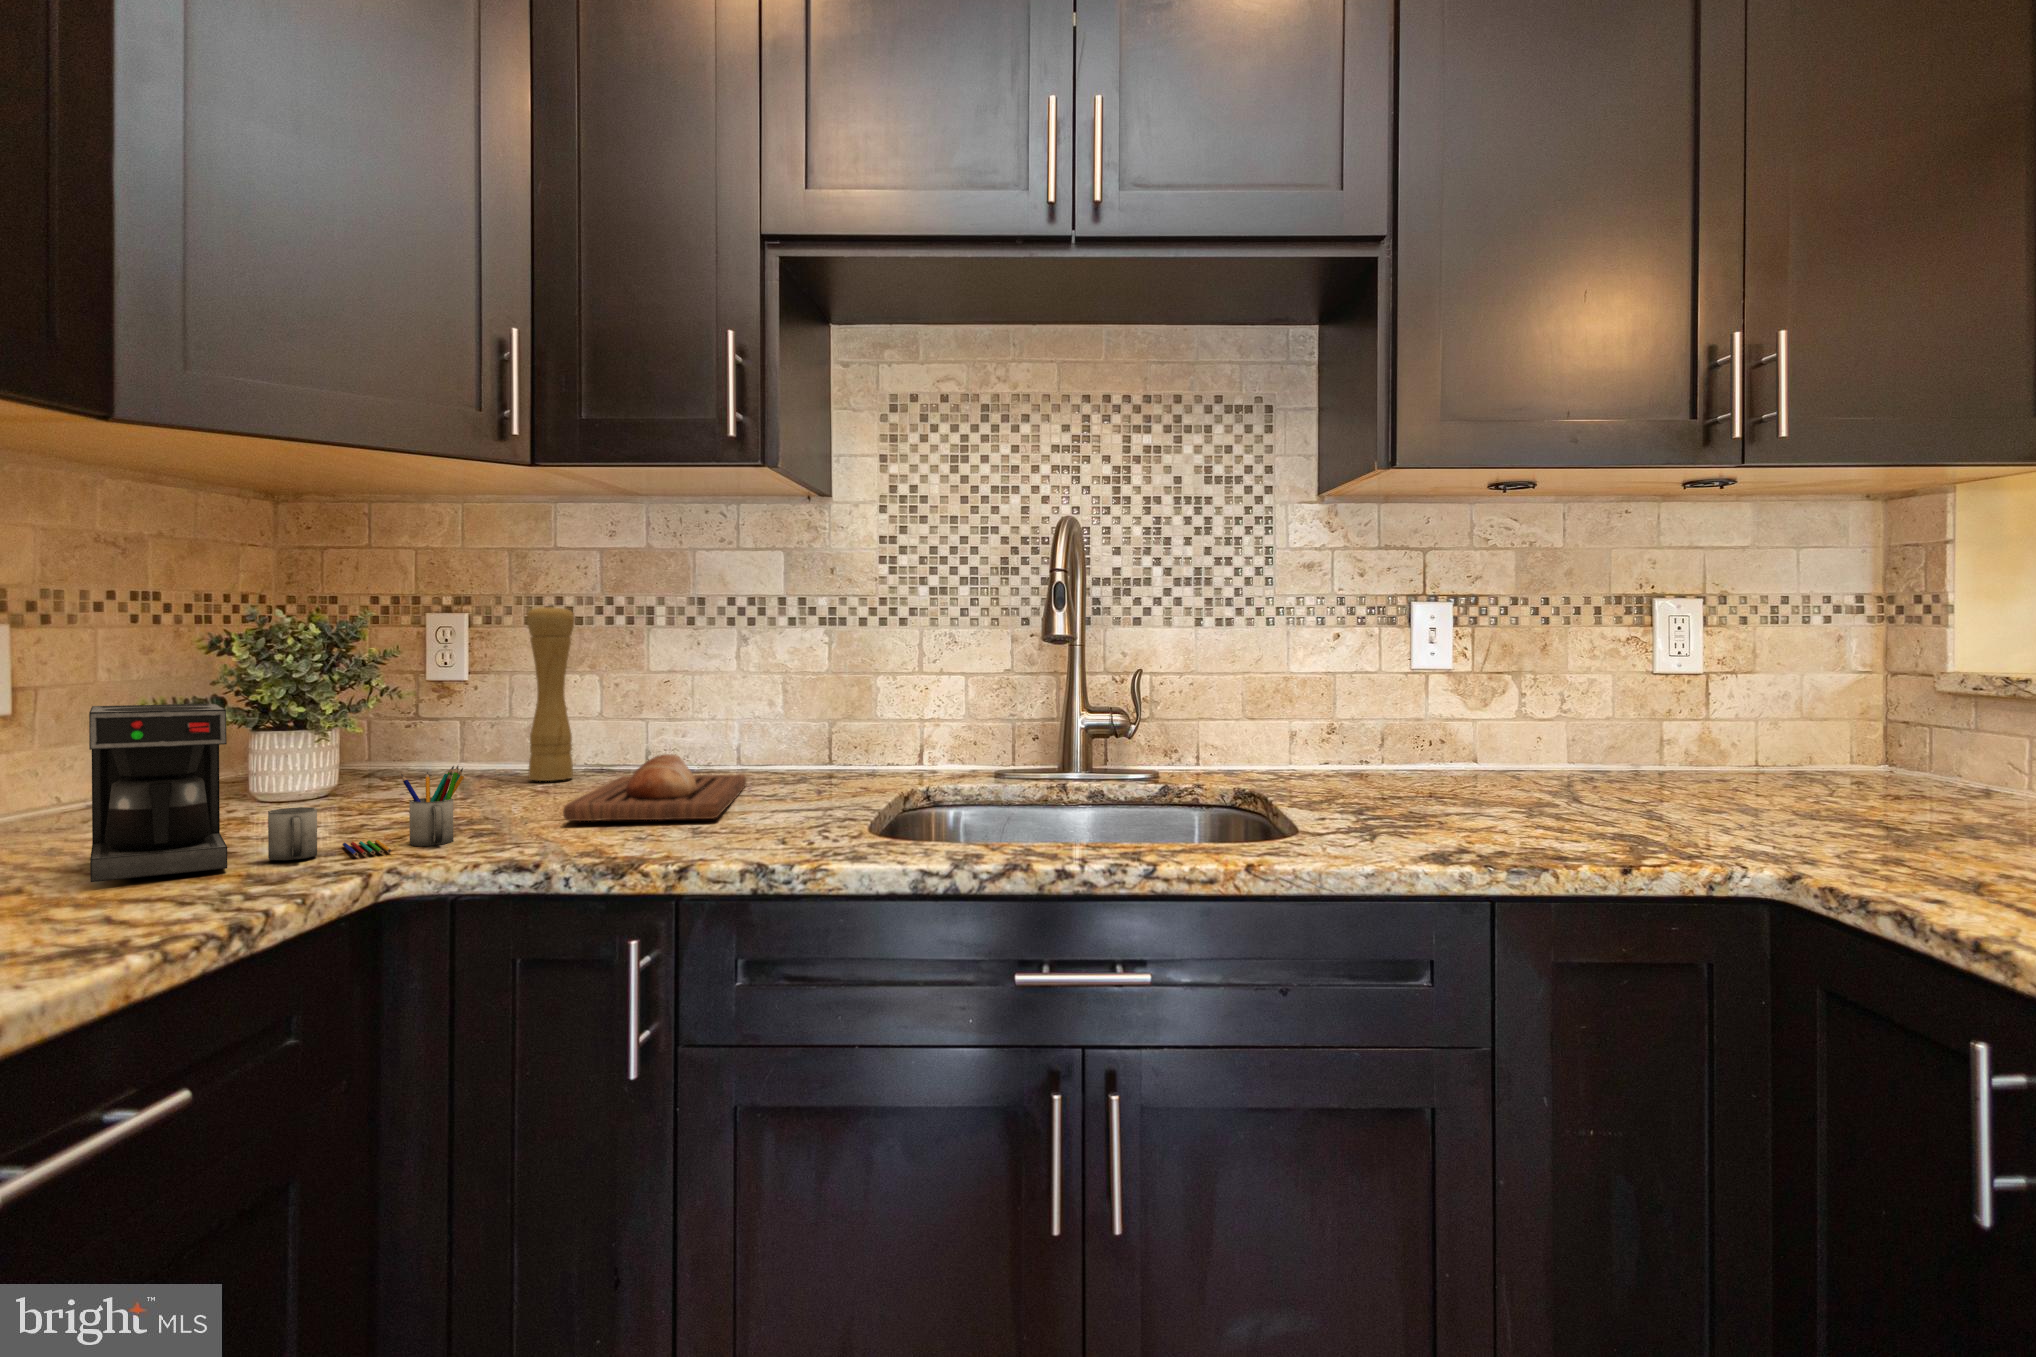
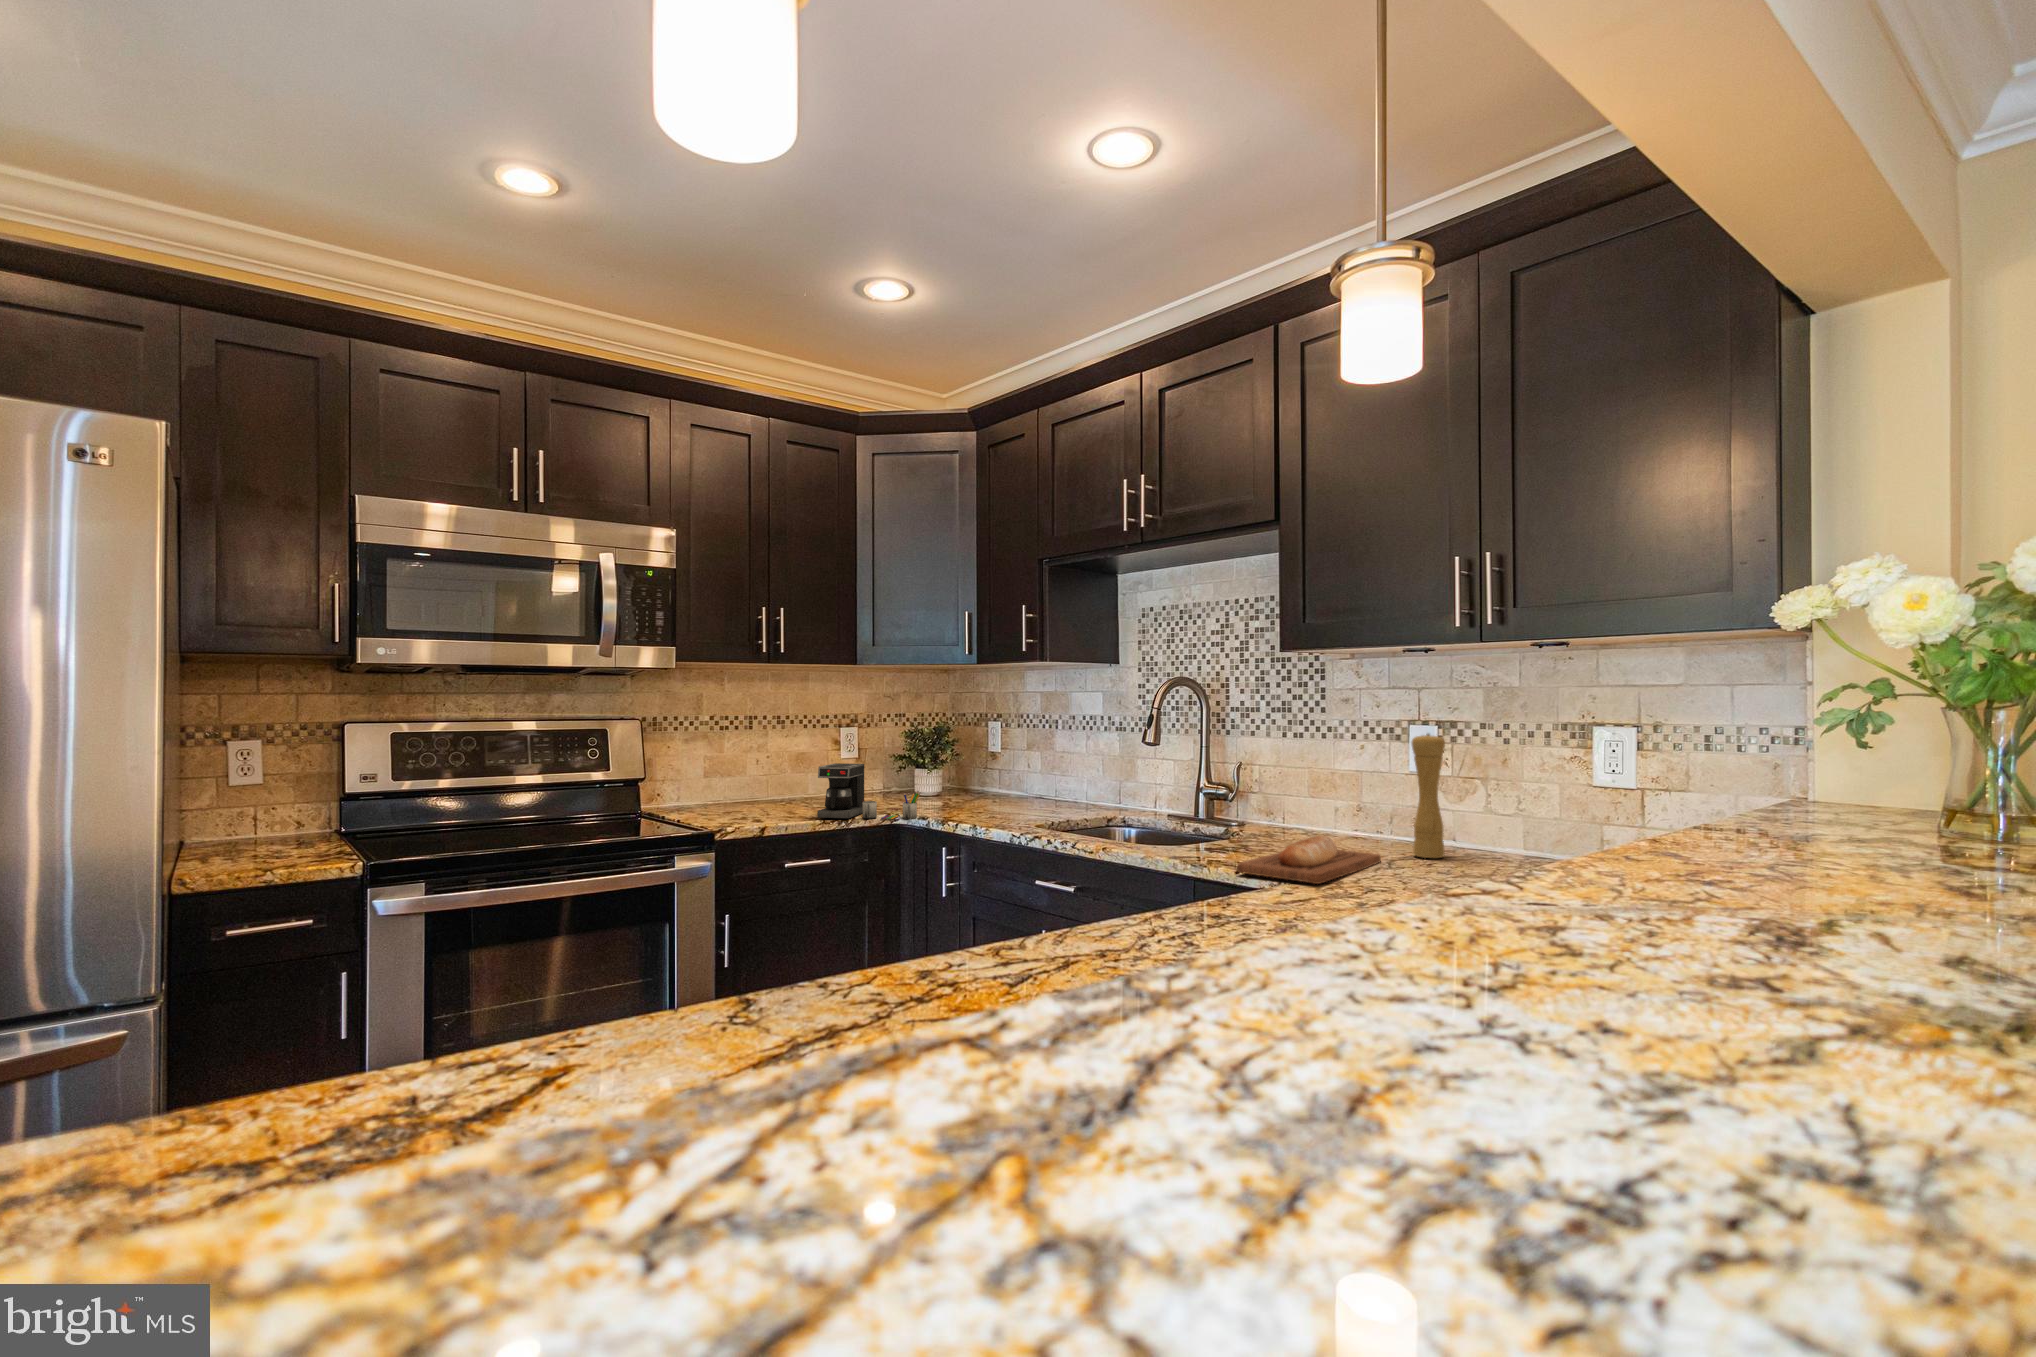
pepper mill: present [527,605,575,781] -> present [1412,734,1445,858]
bread loaf: present [563,754,746,821] -> present [1237,836,1381,884]

